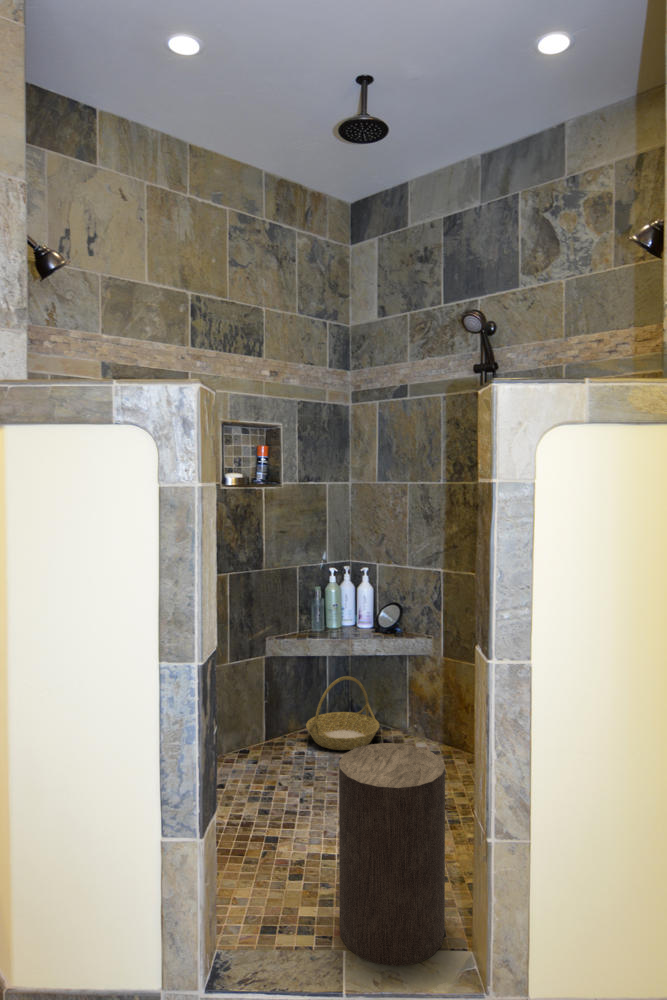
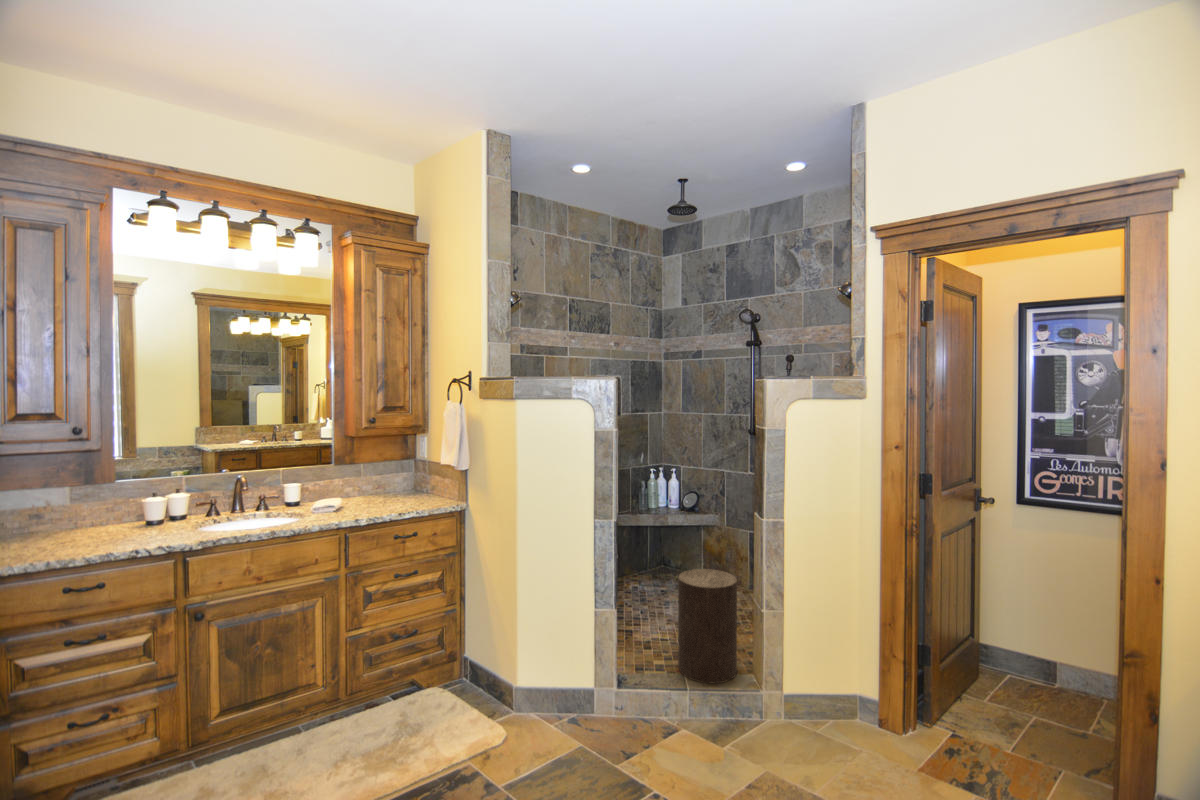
basket: present [306,676,379,750] -> none [637,539,684,585]

